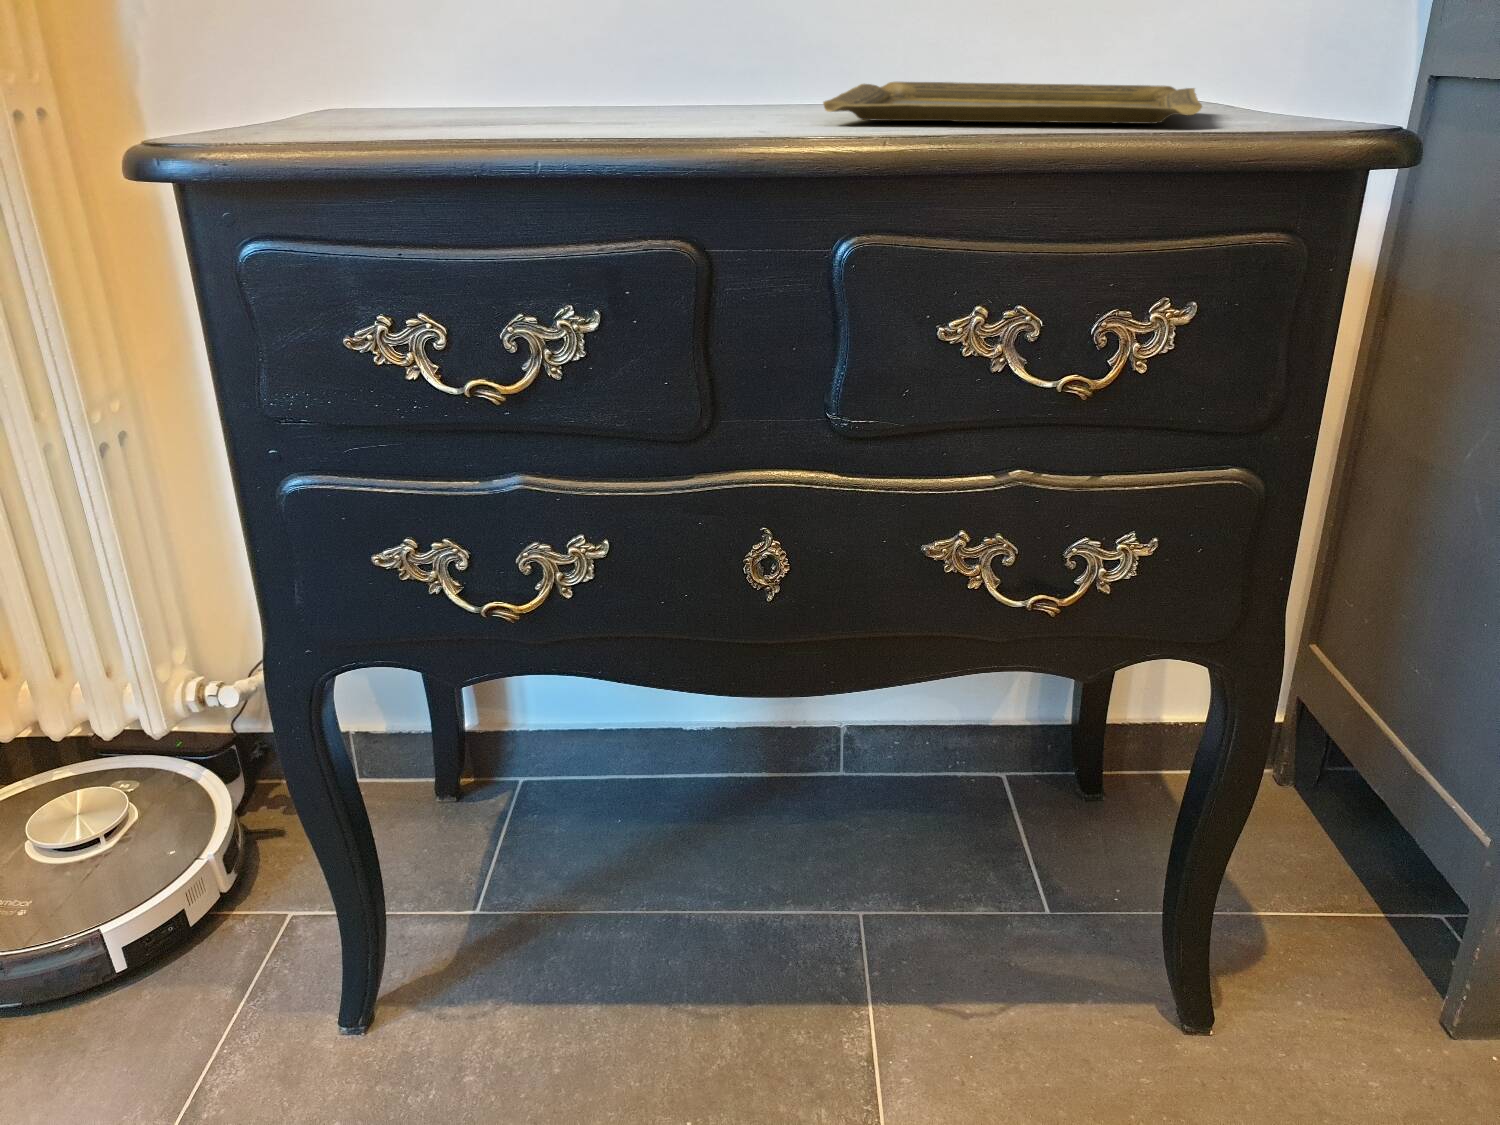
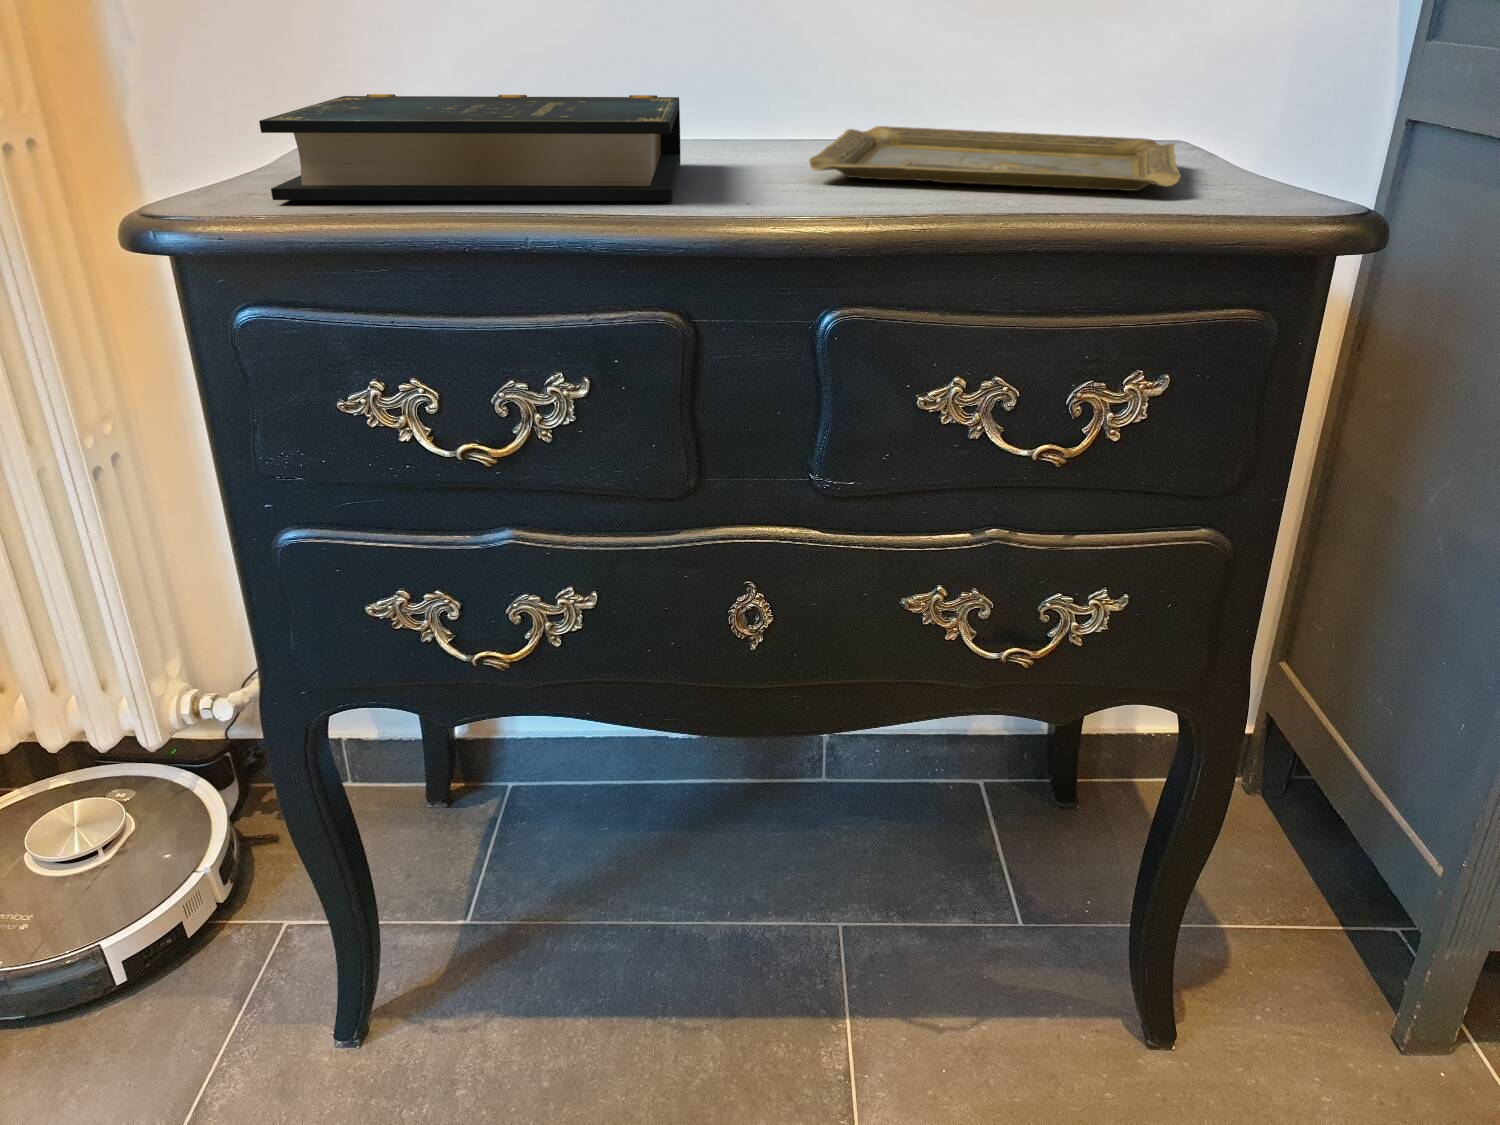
book: none [268,47,693,136] -> present [259,94,681,201]

